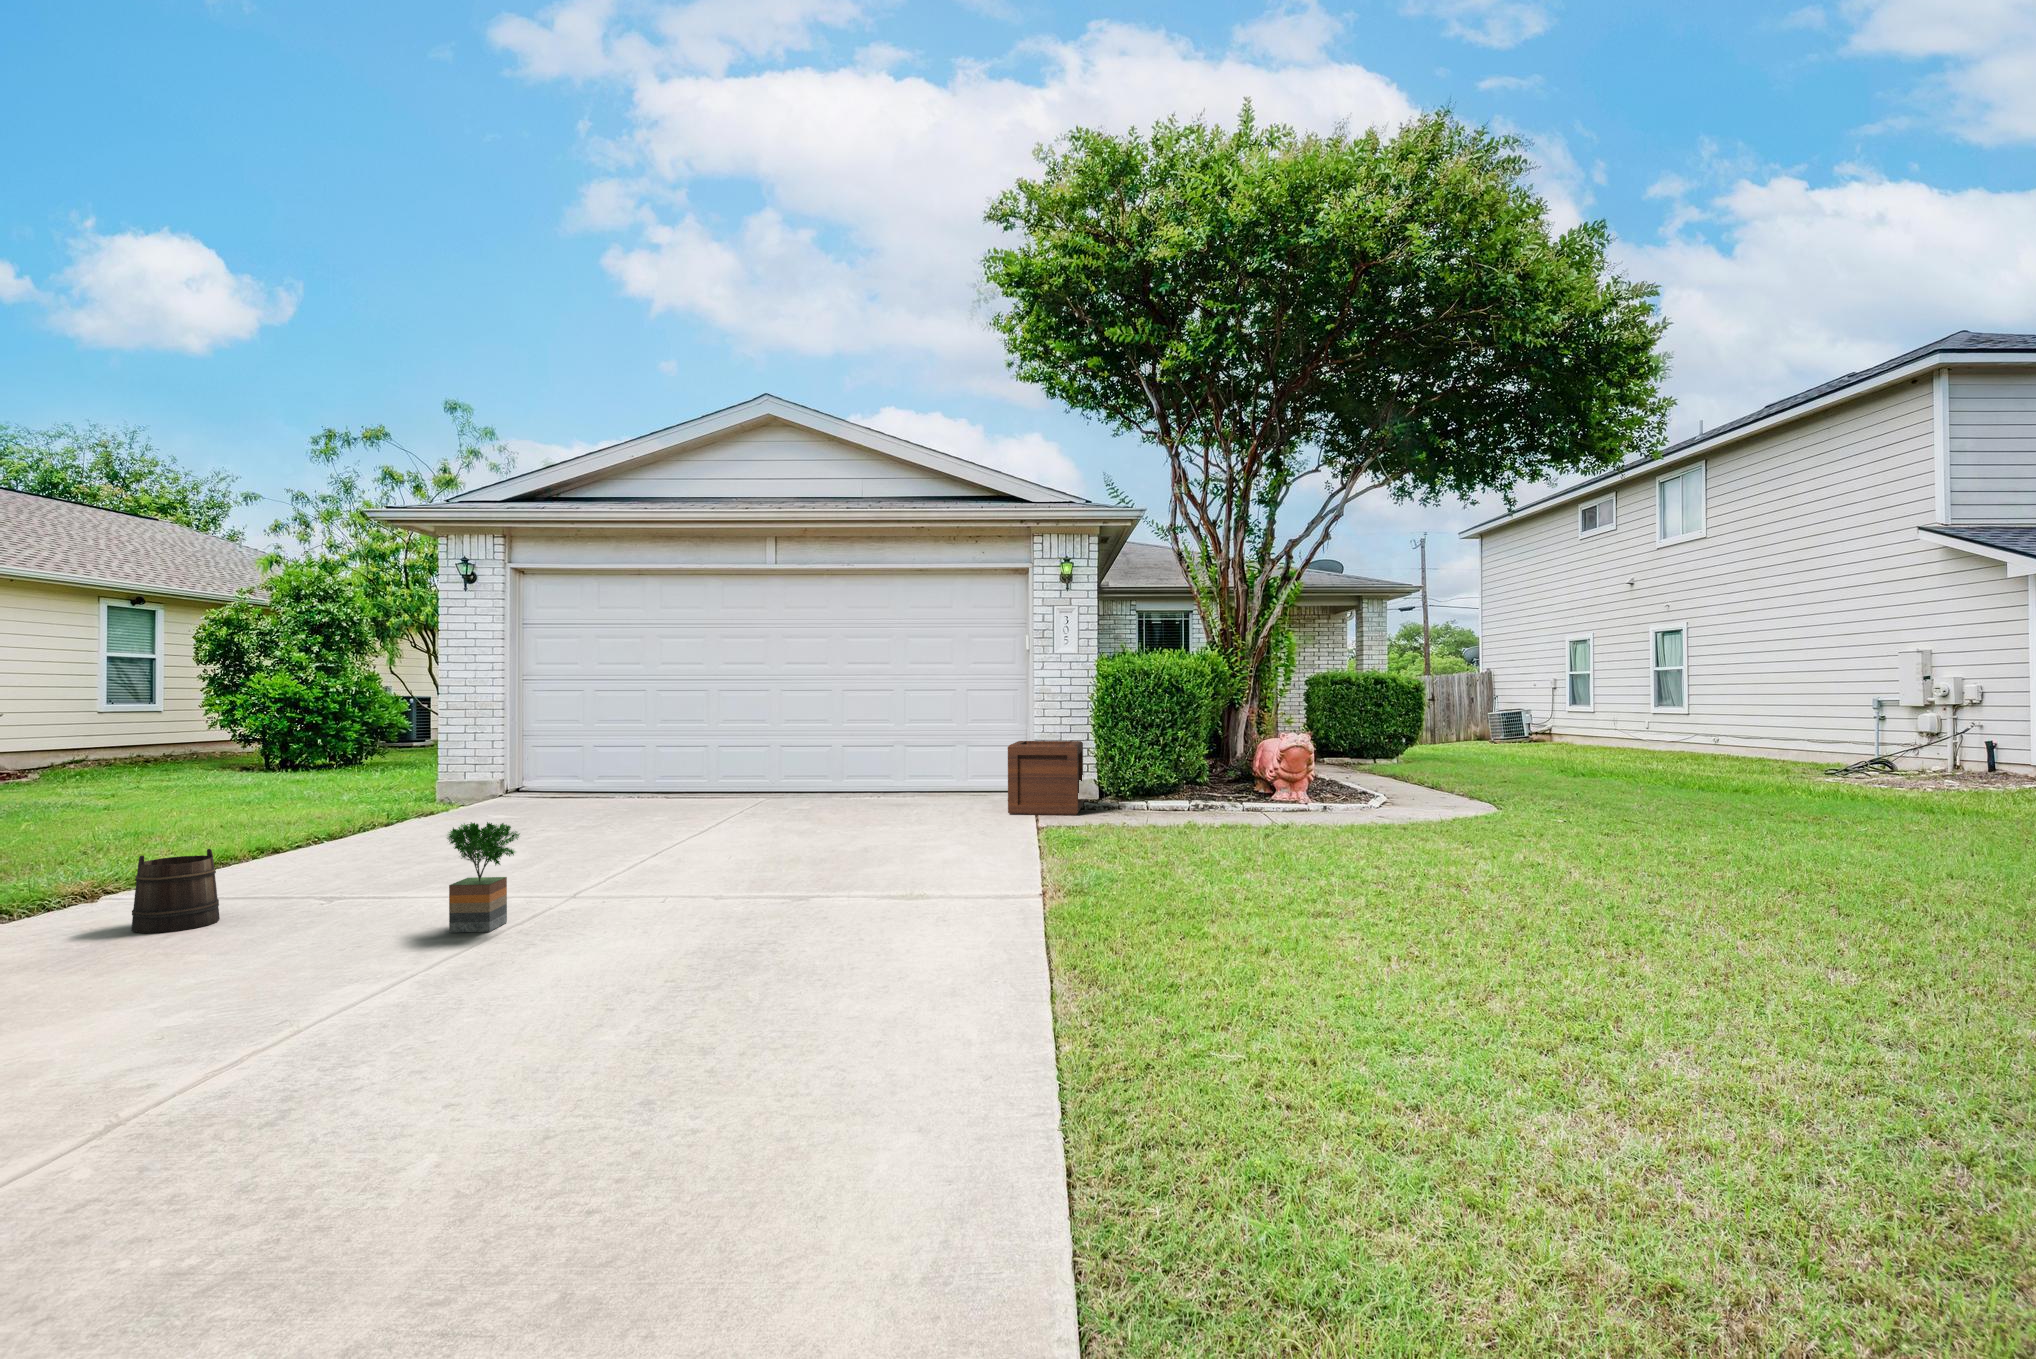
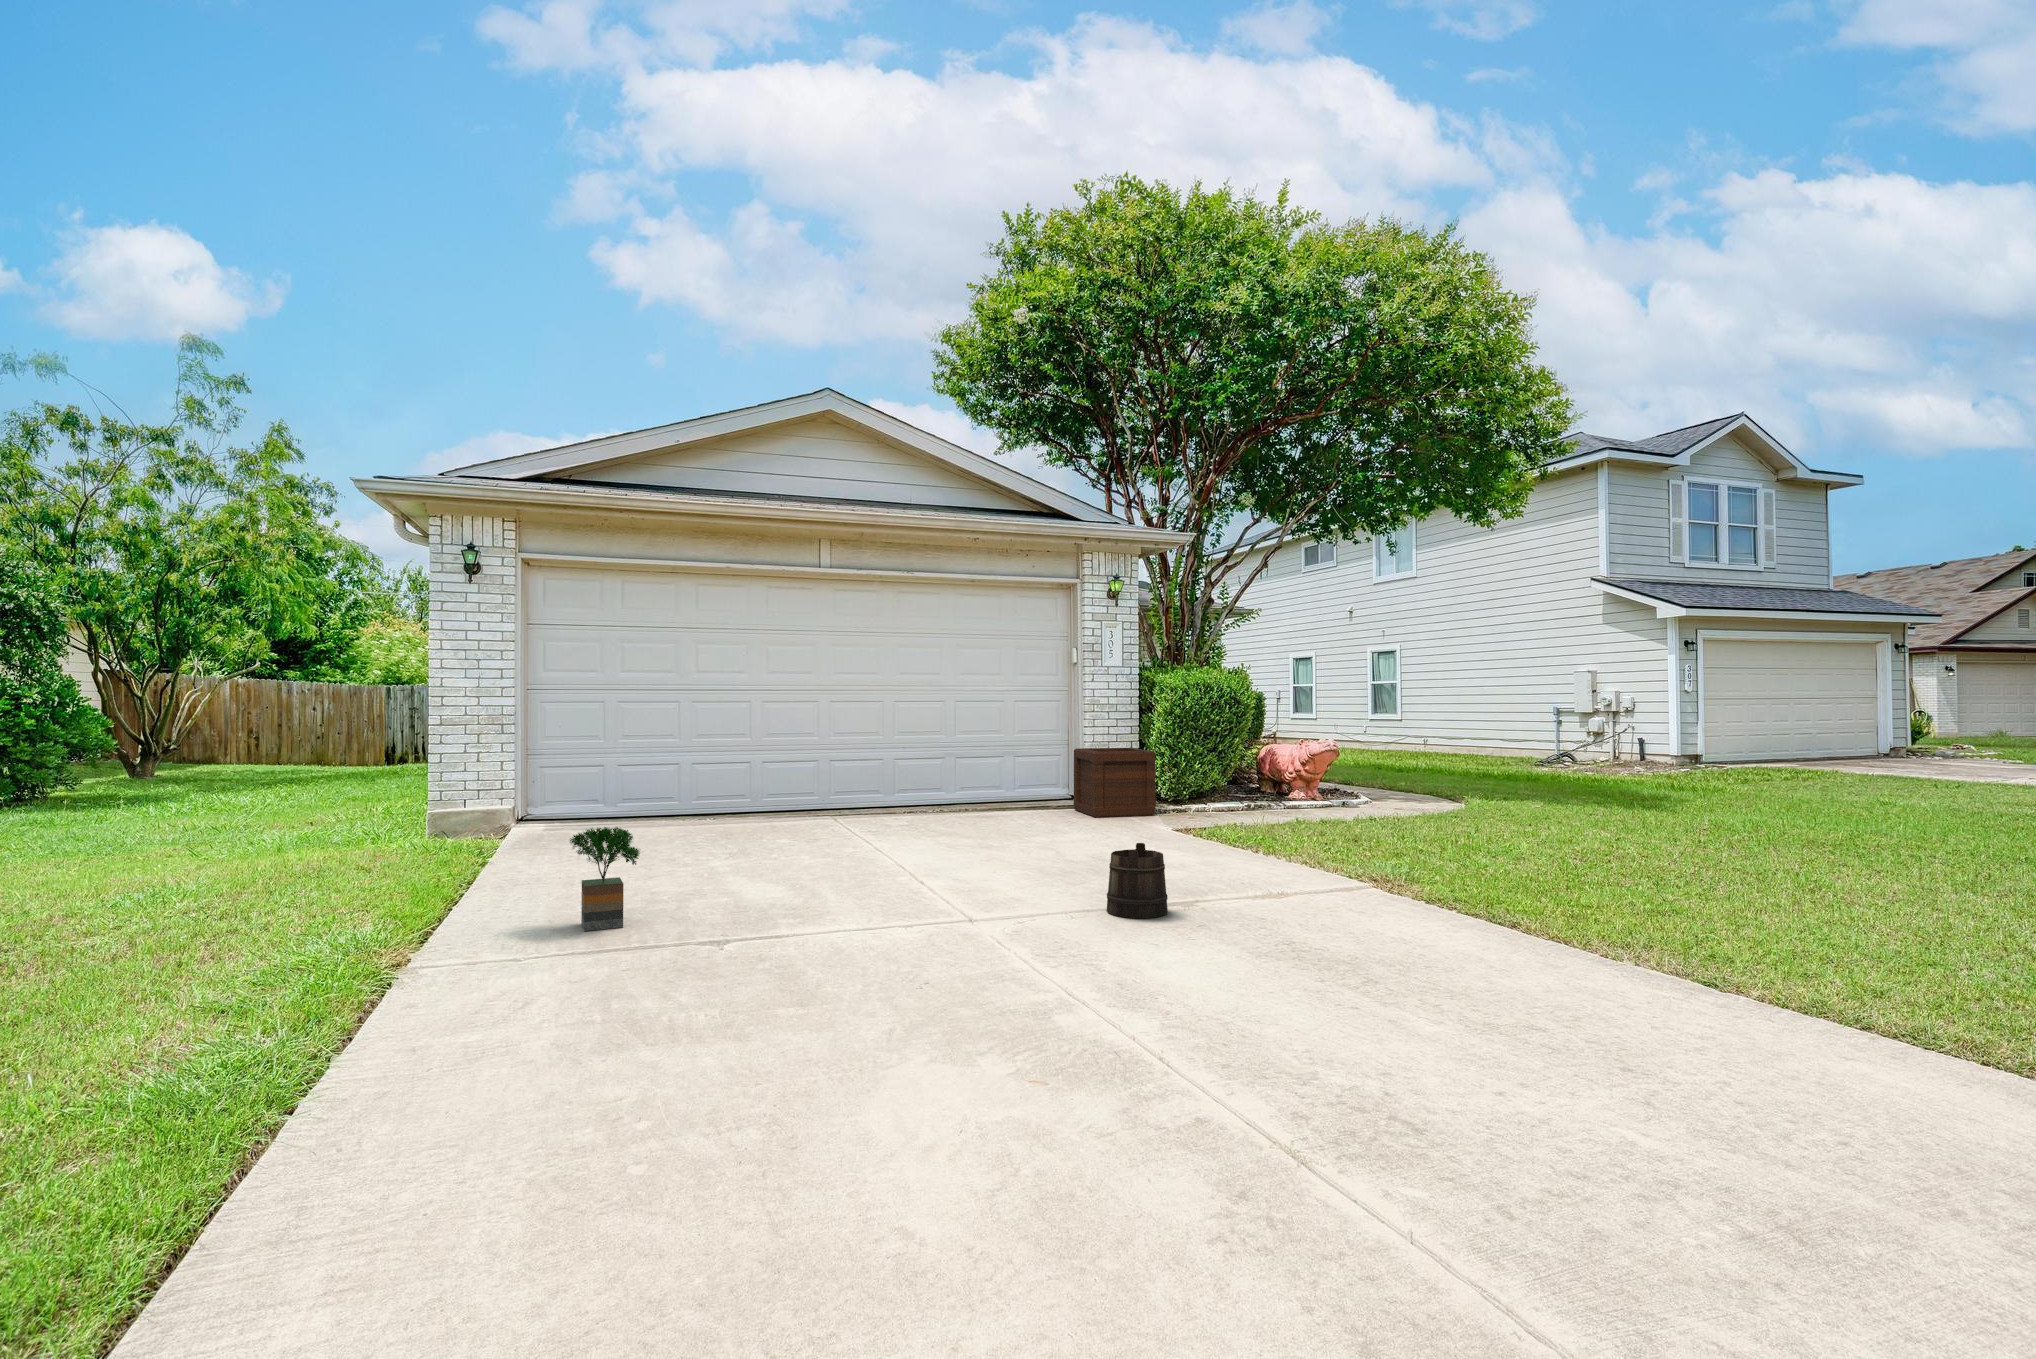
potted tree: present [447,822,519,933] -> present [570,827,640,931]
bucket: present [131,849,220,933] -> present [1107,843,1168,918]

